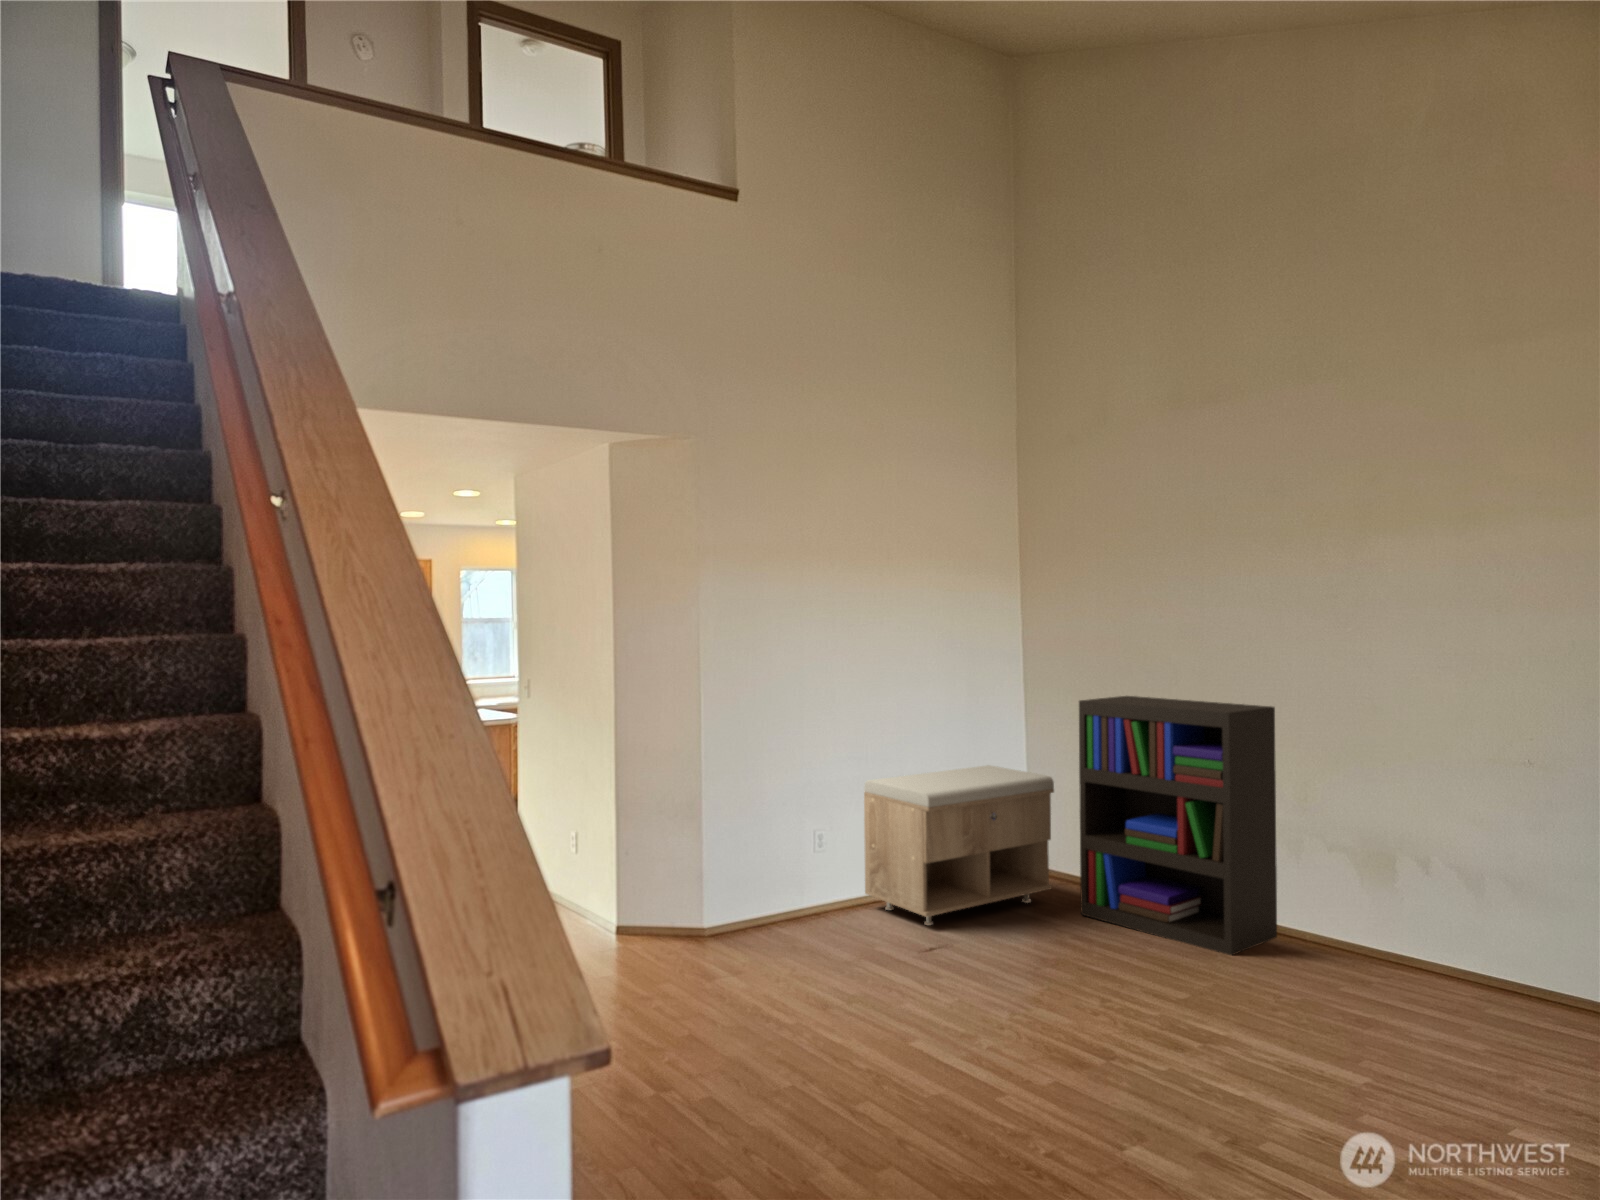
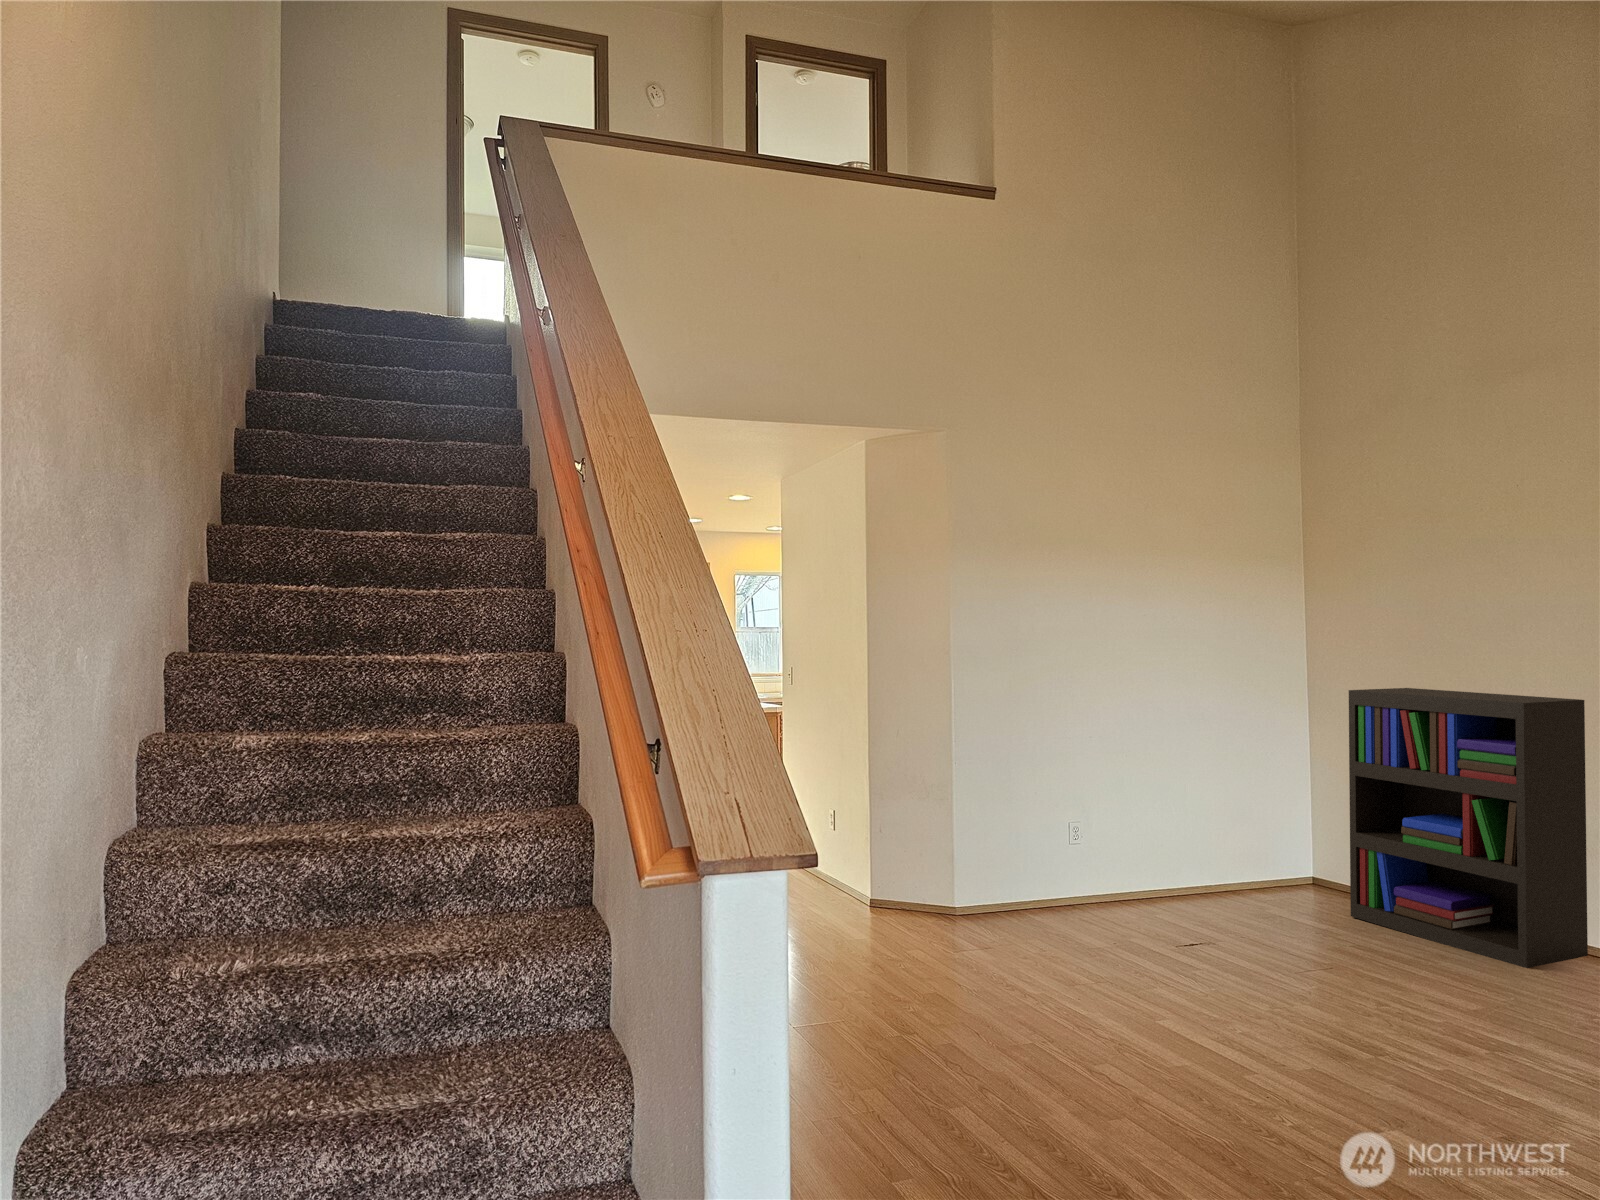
storage bench: present [864,765,1054,925] -> none [1113,758,1322,914]

